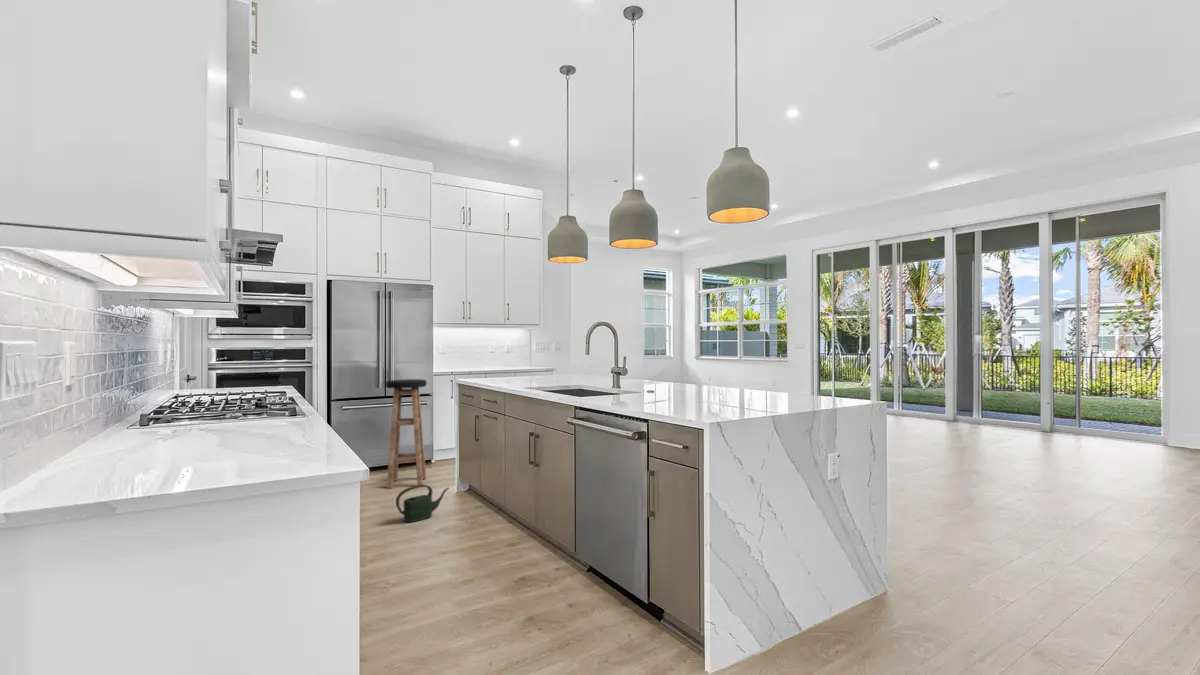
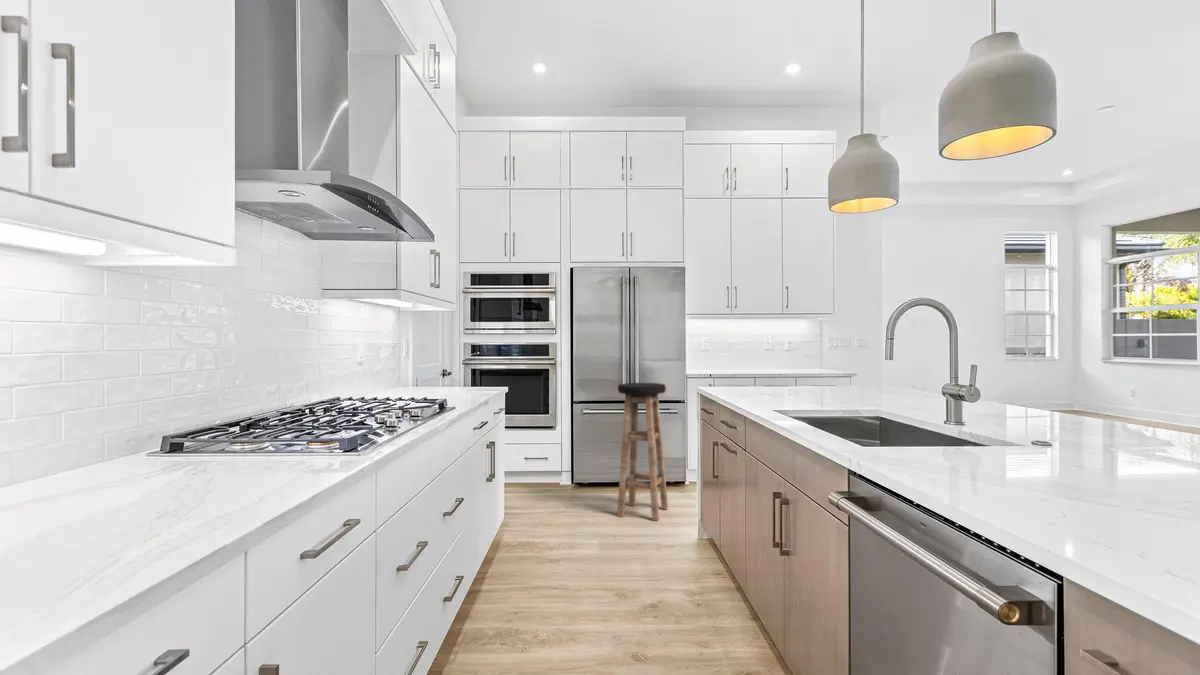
watering can: present [396,485,449,522] -> none [595,533,670,584]

